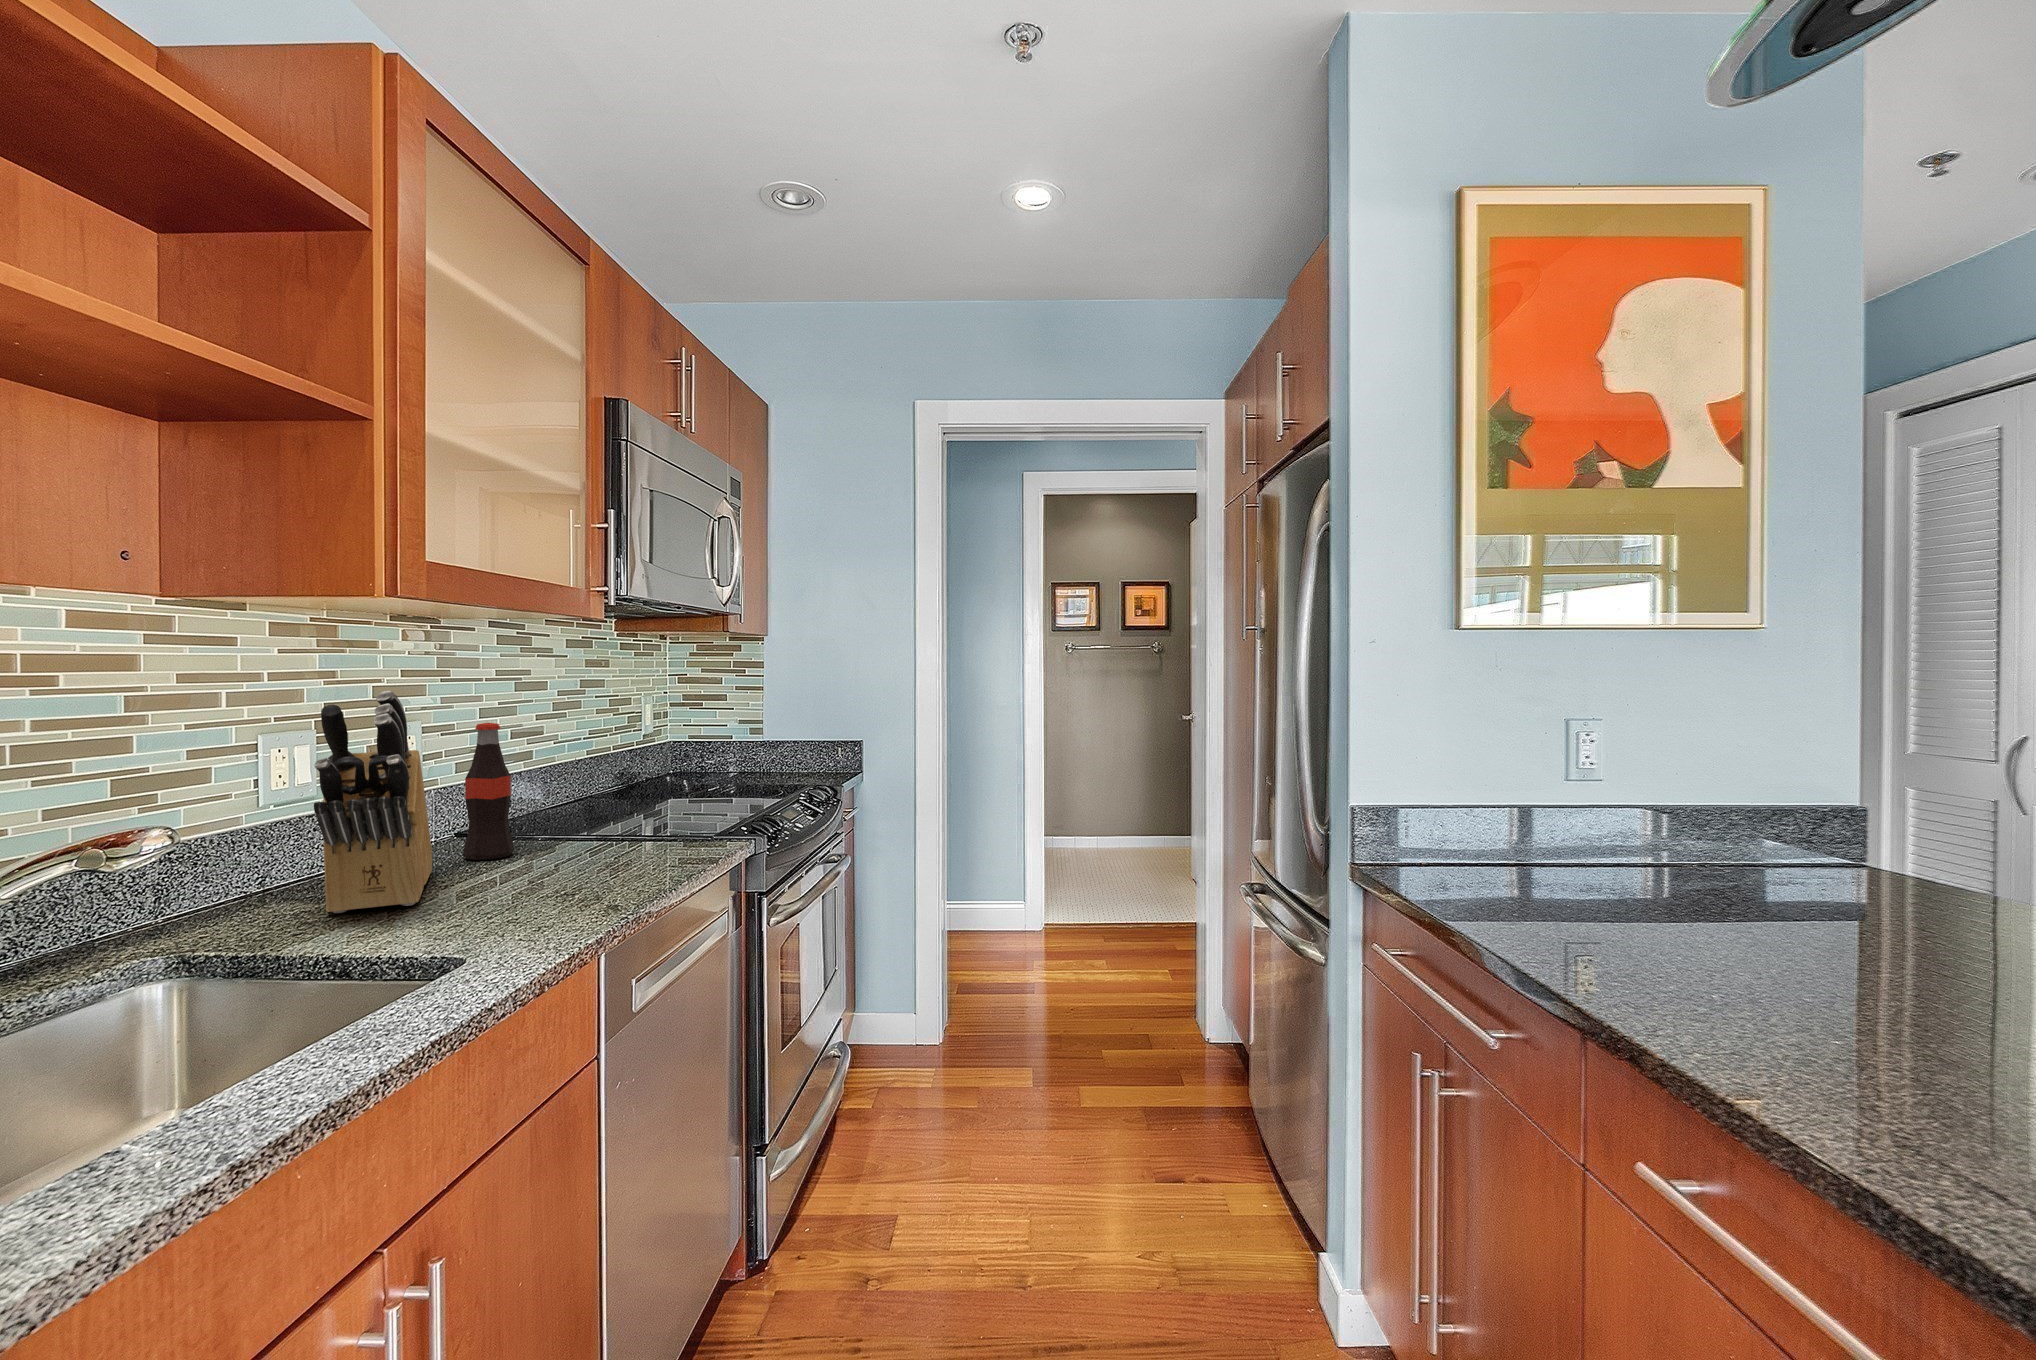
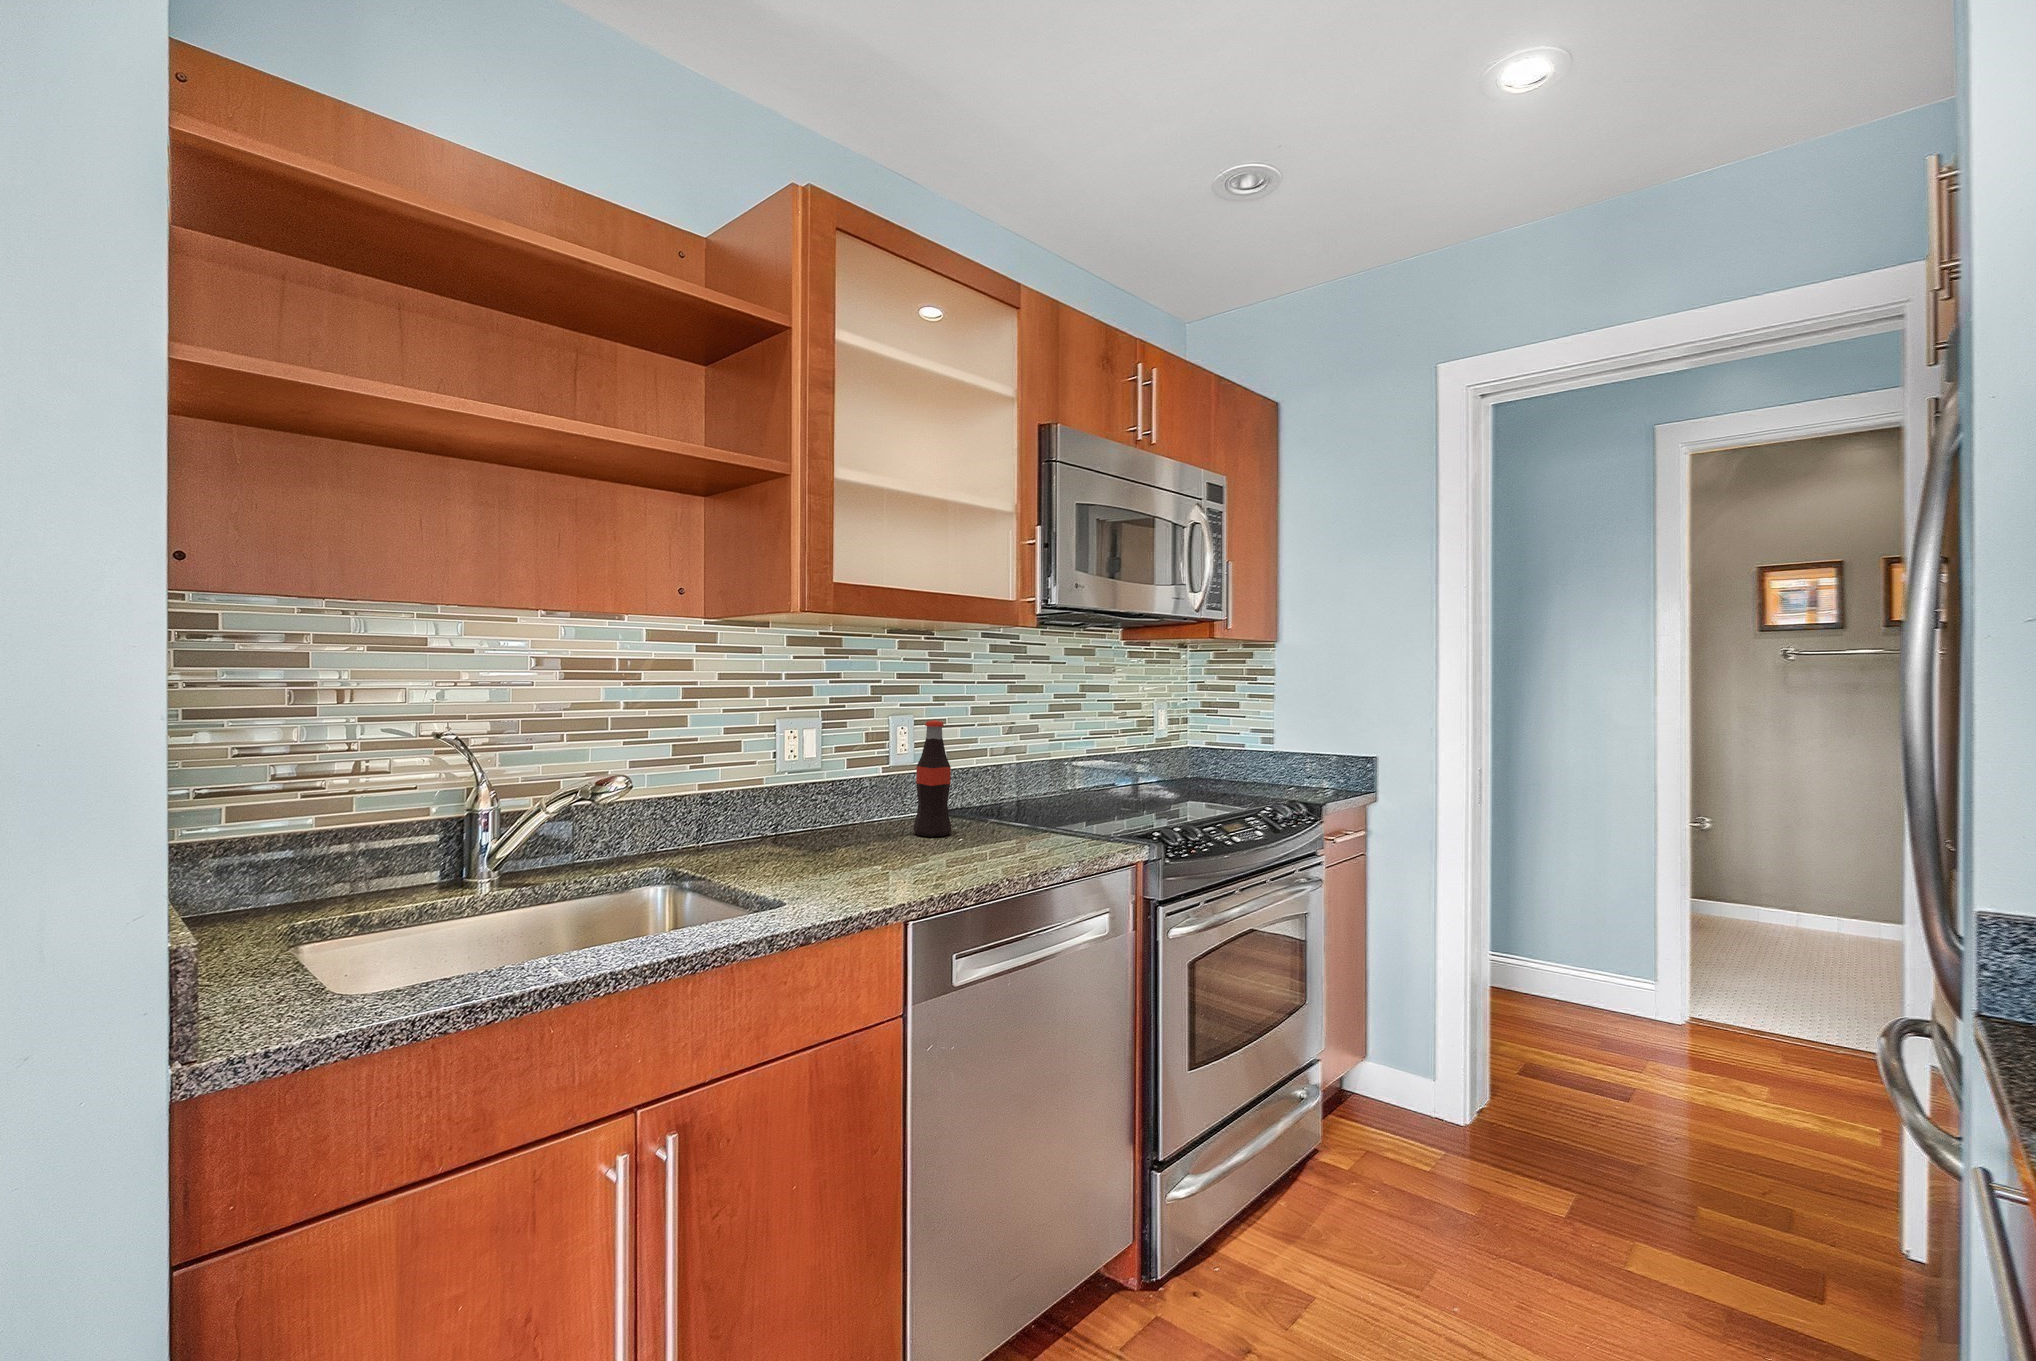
knife block: present [314,691,432,913] -> none [752,691,879,864]

